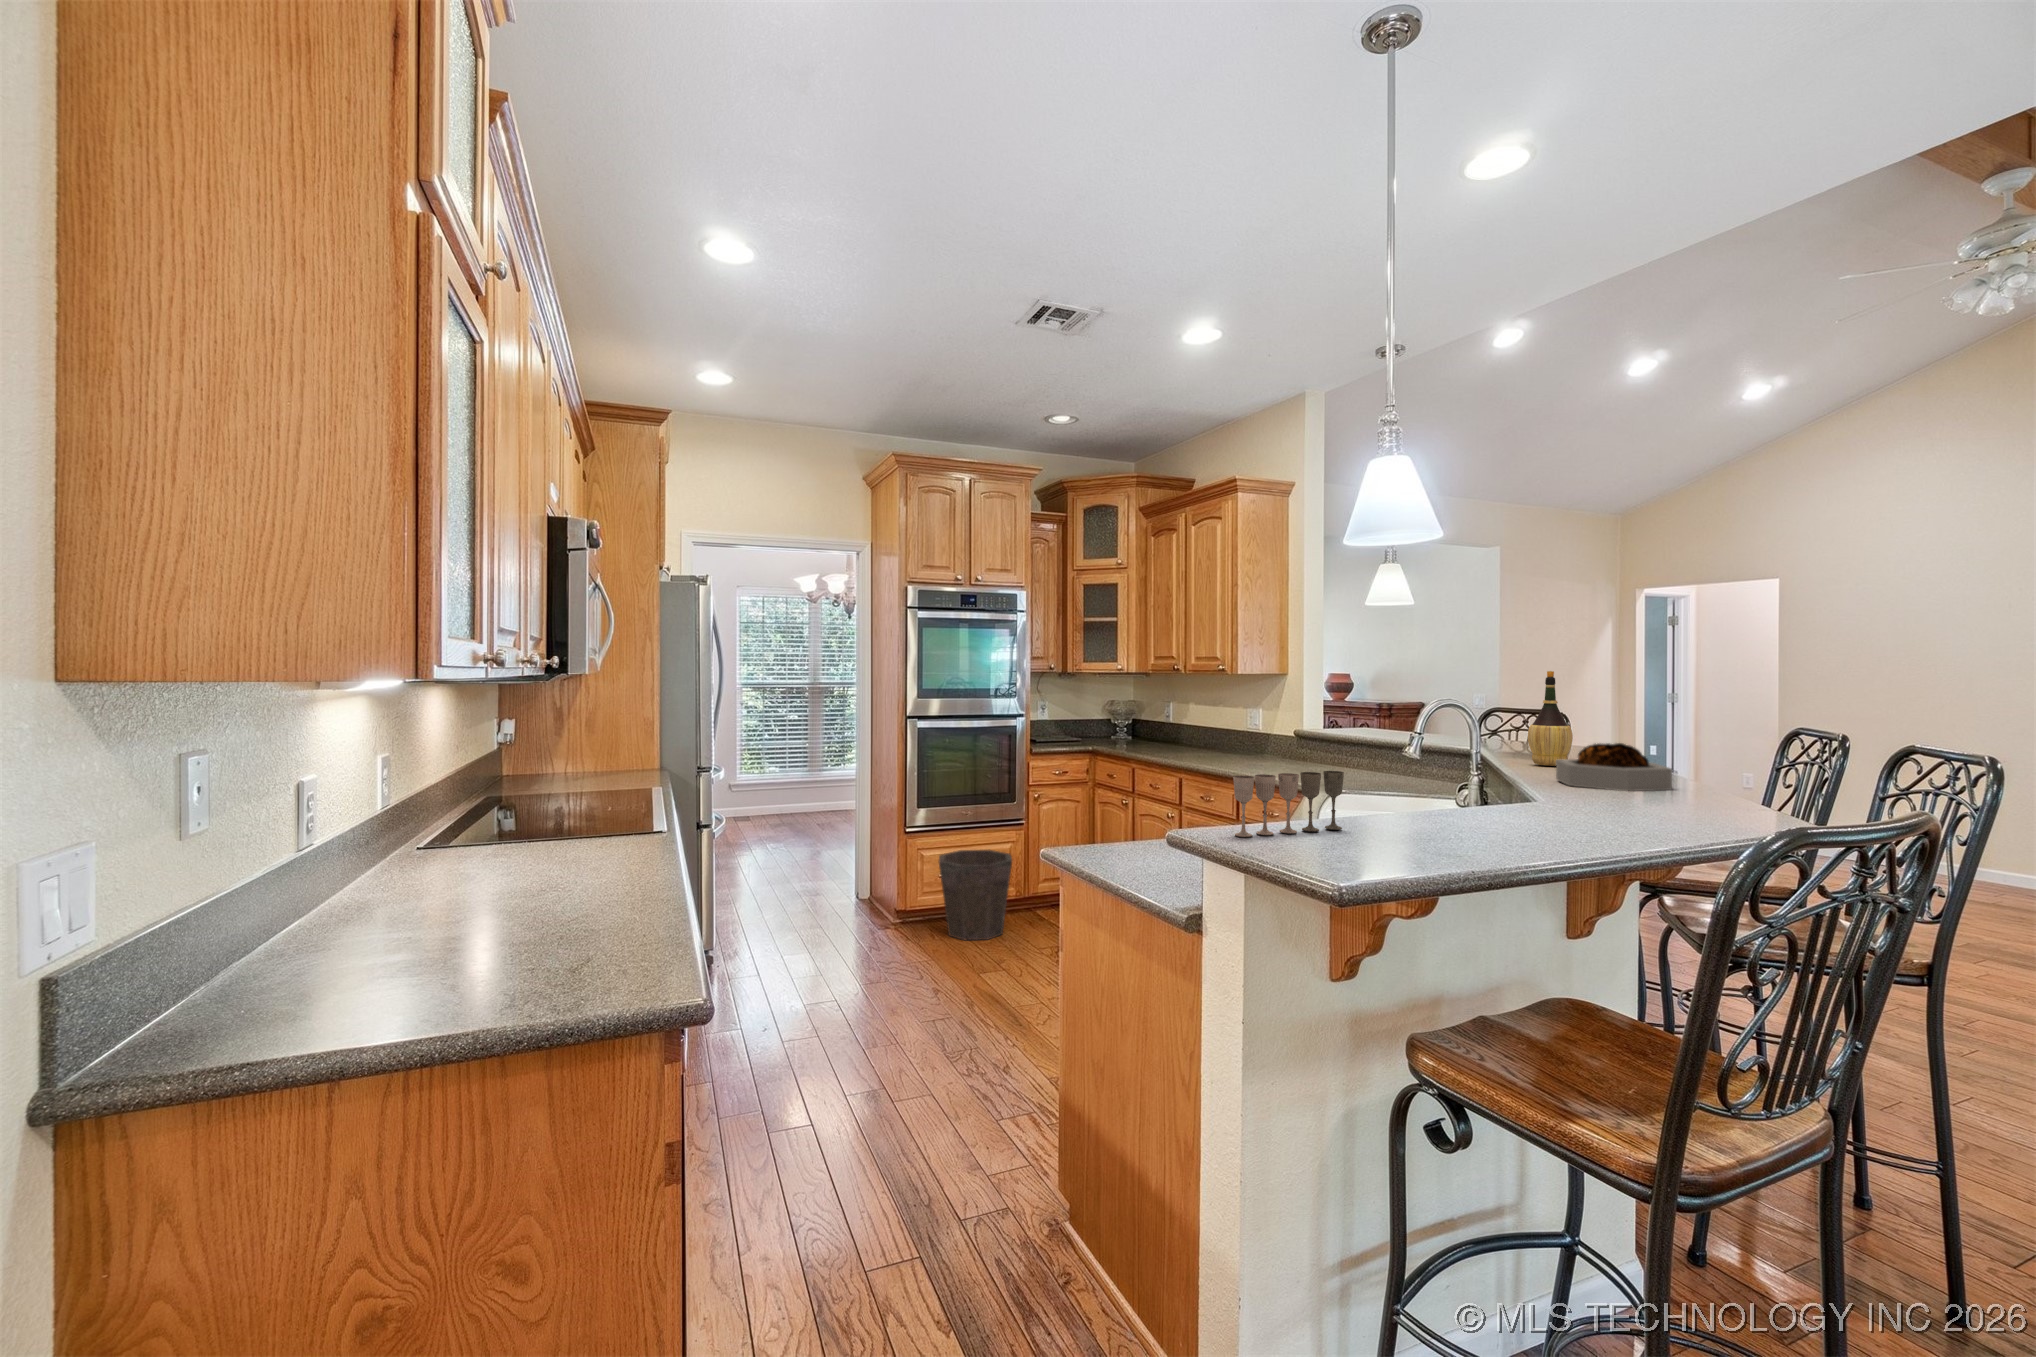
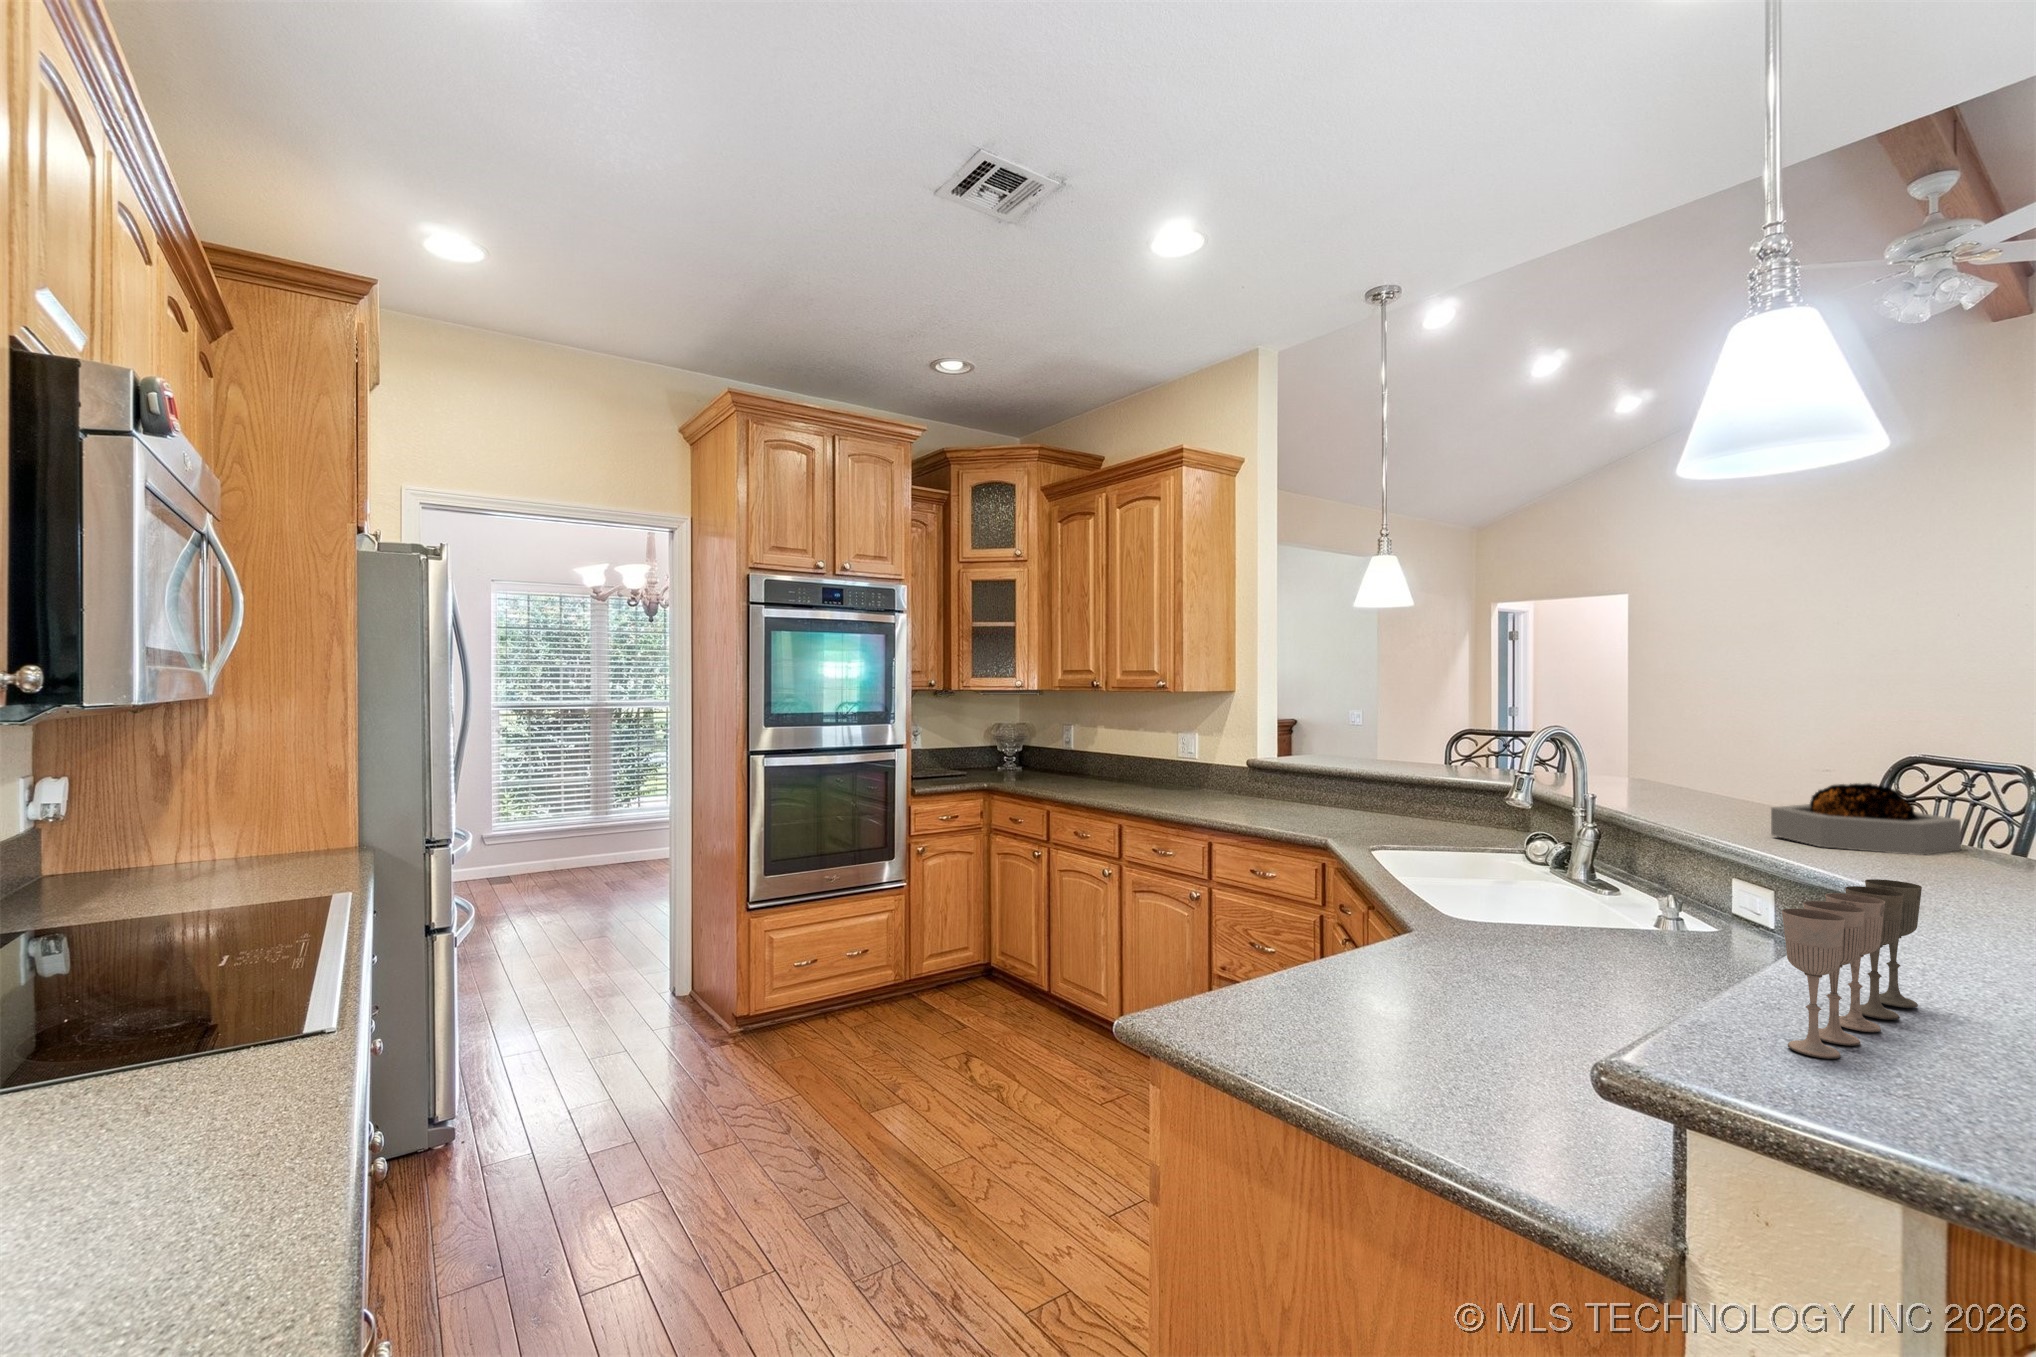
wine bottle: present [1528,671,1573,766] -> none [1637,684,1698,808]
waste bin: present [939,850,1012,940] -> none [797,926,901,1059]

